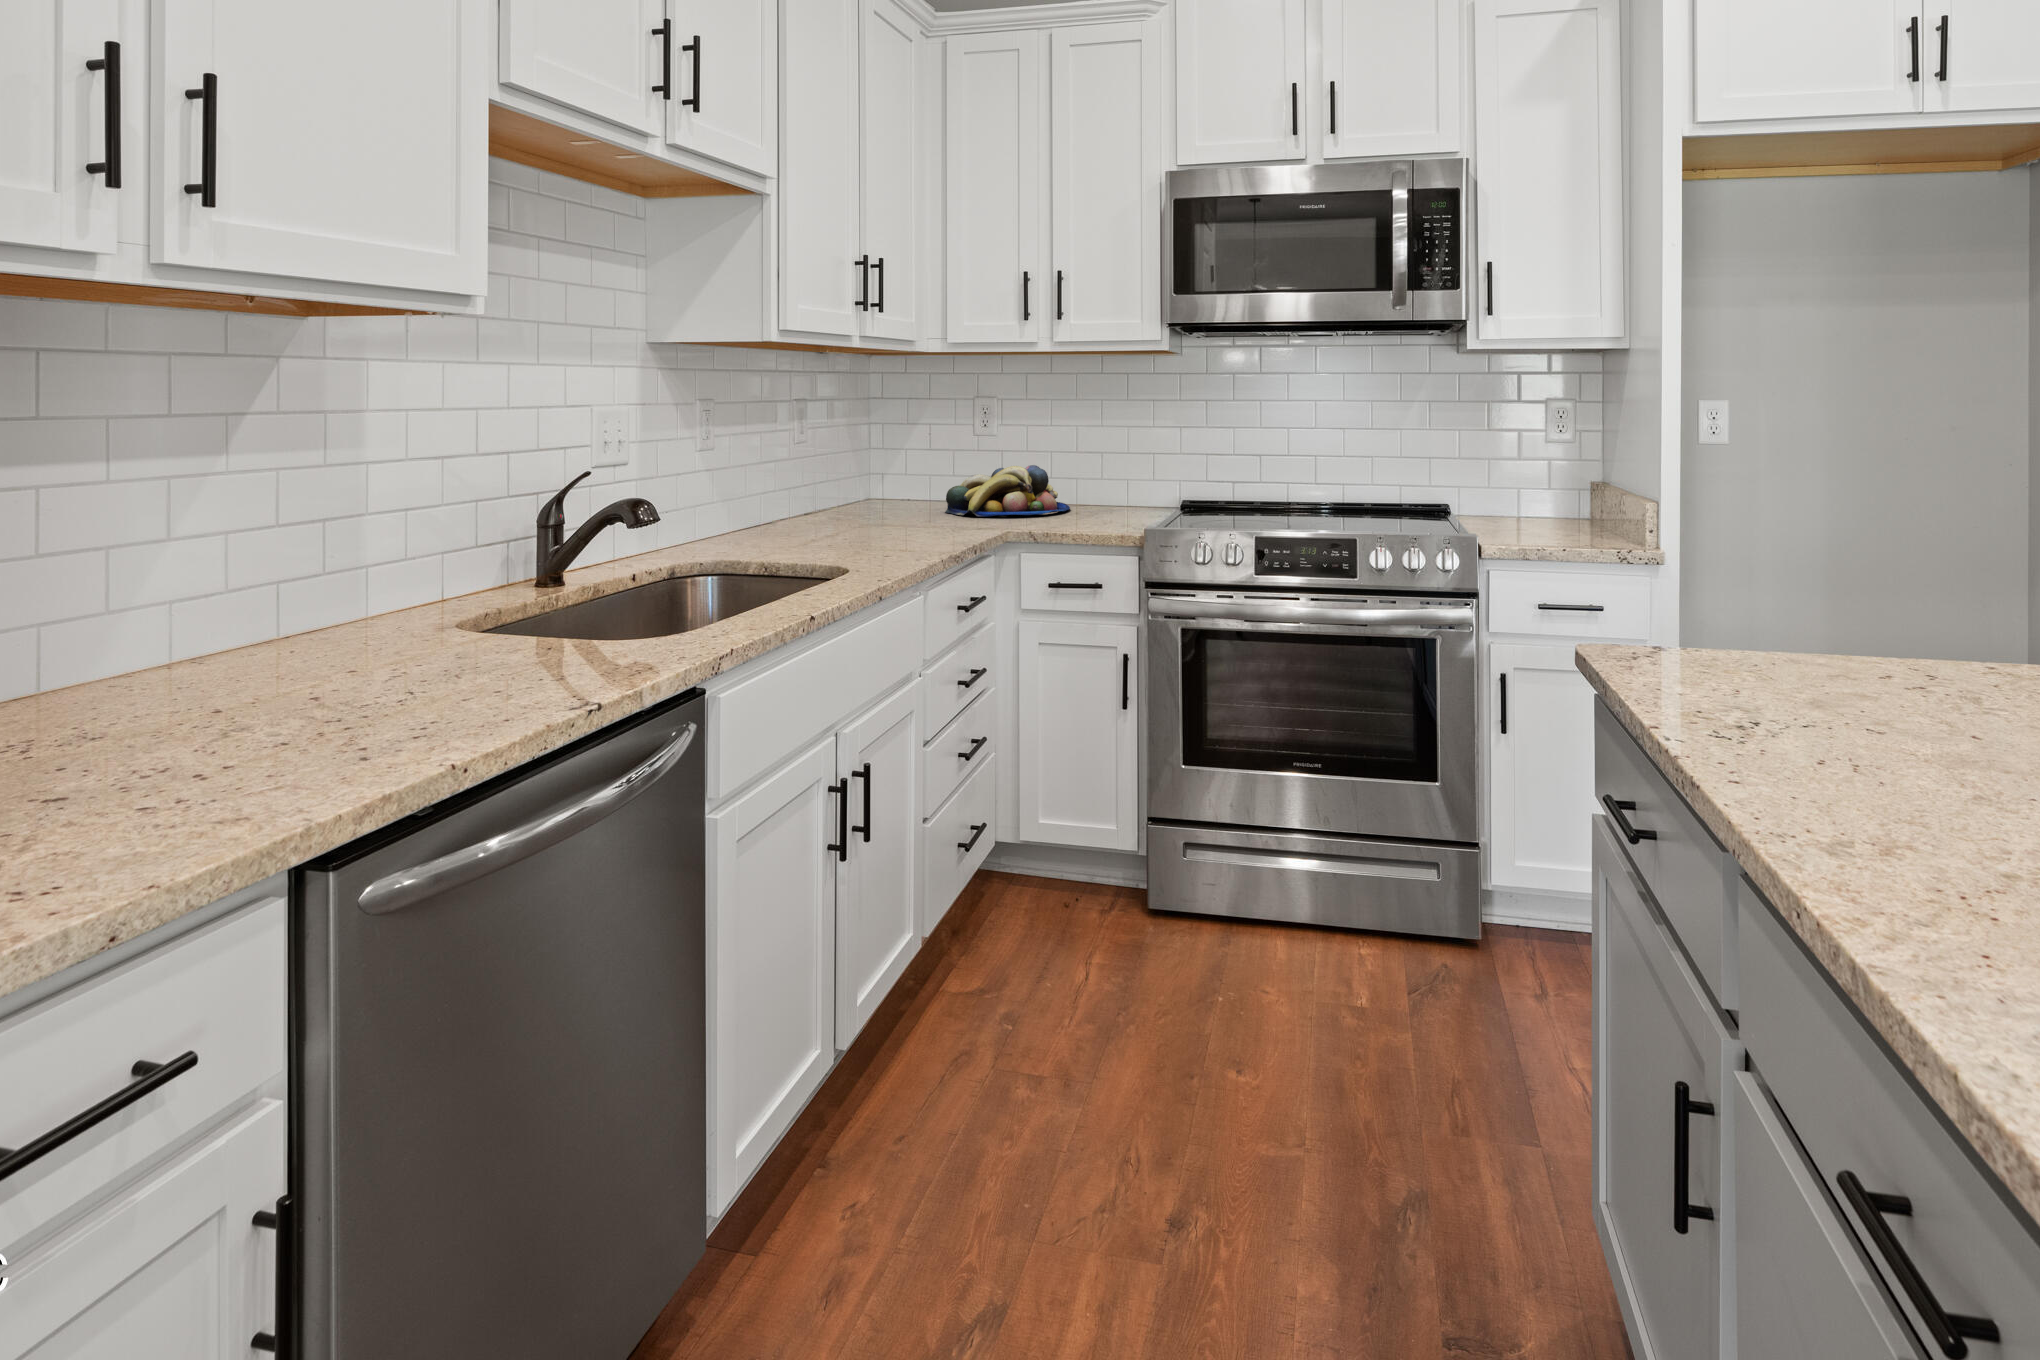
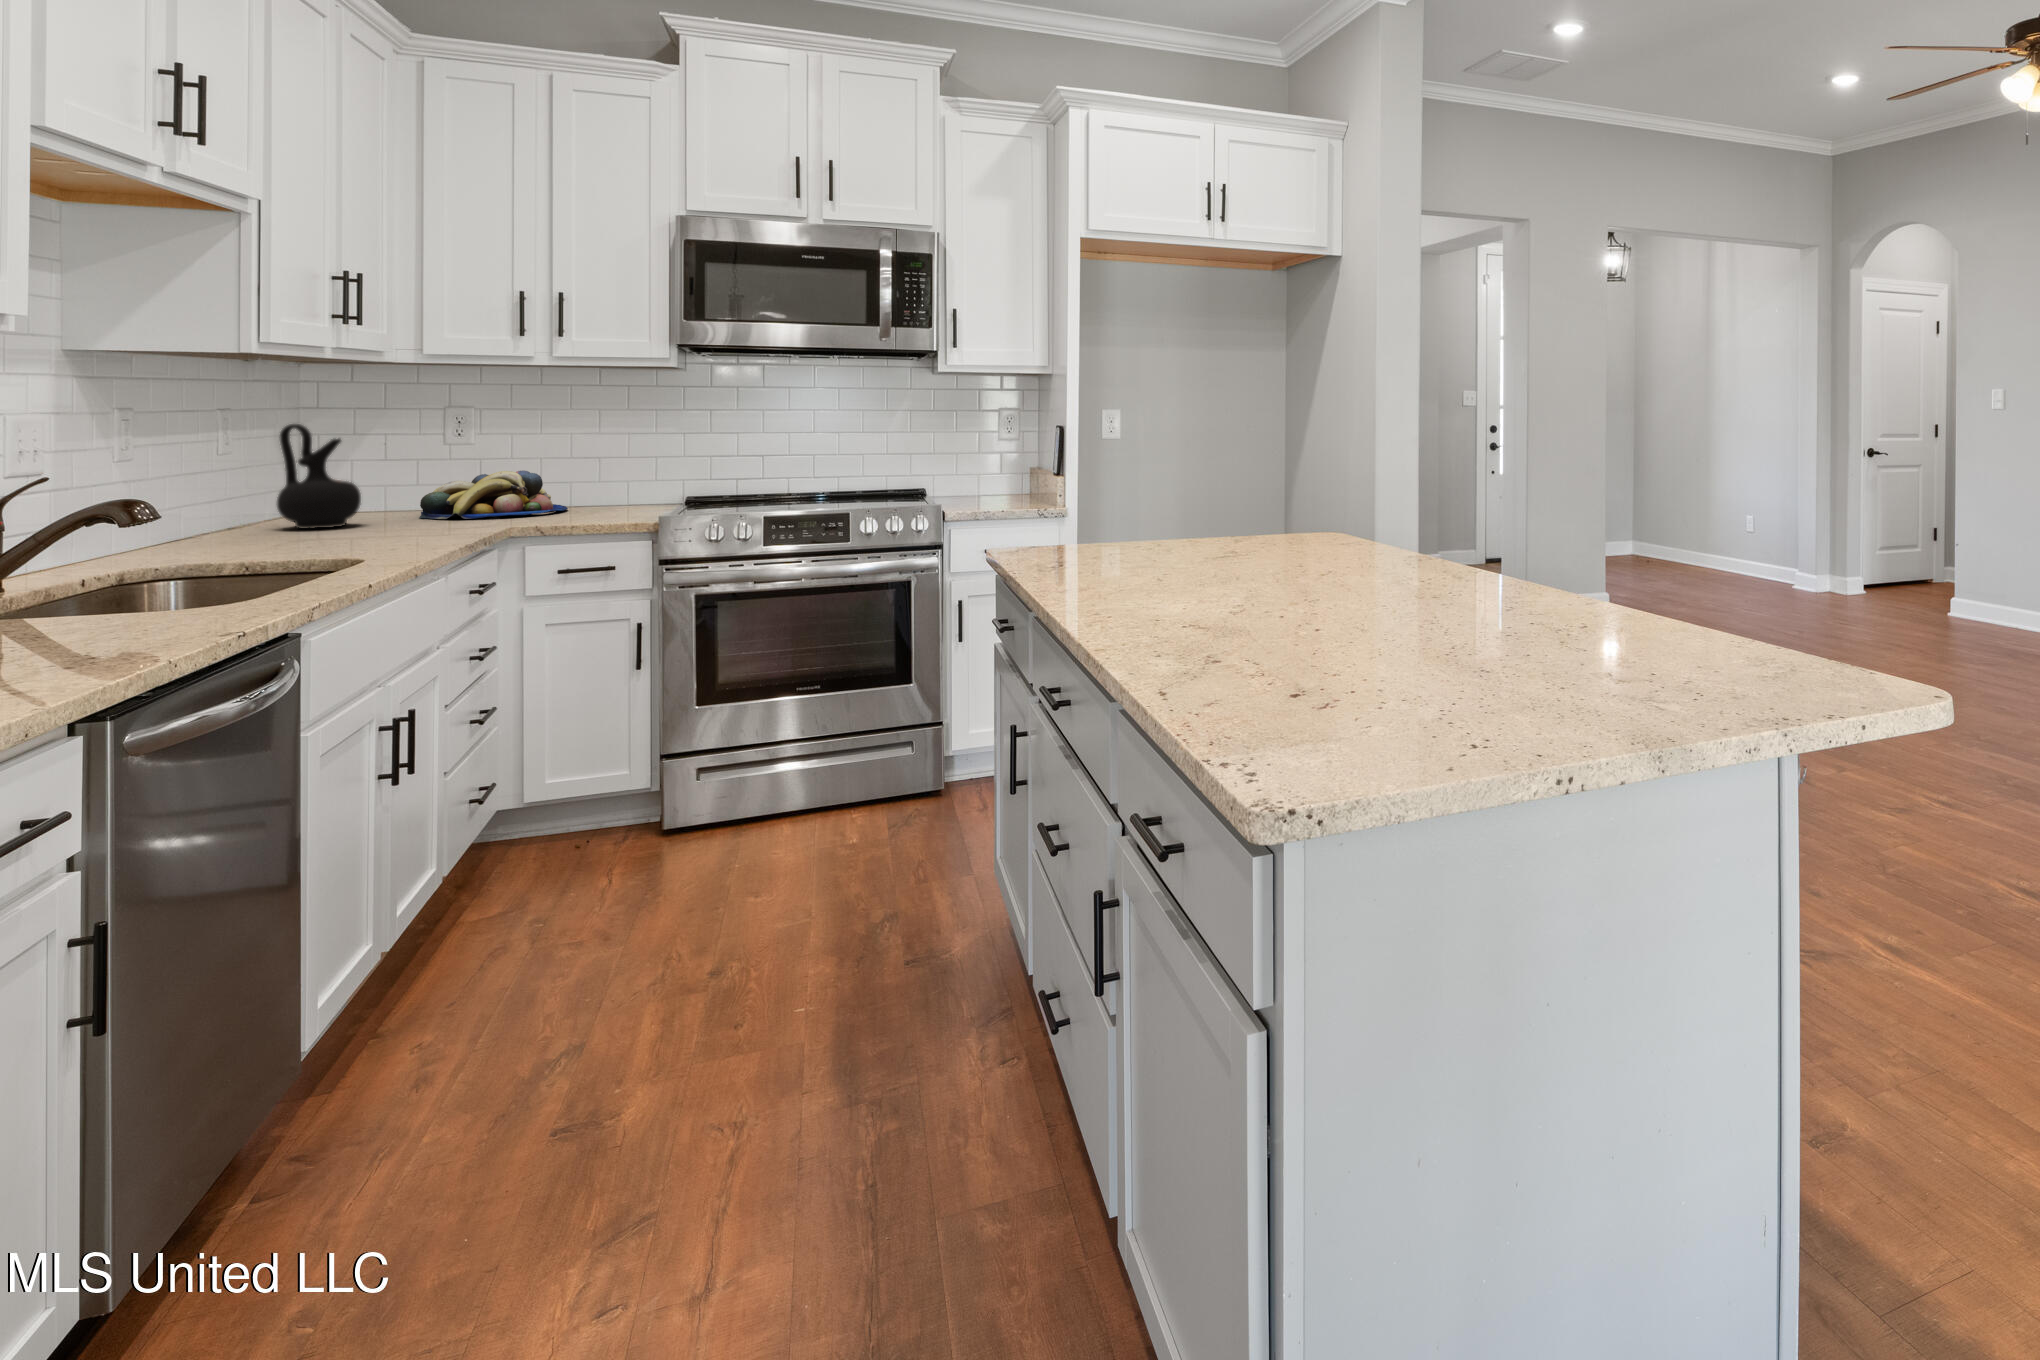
ceramic jug: none [832,415,895,520] -> present [277,424,361,529]

